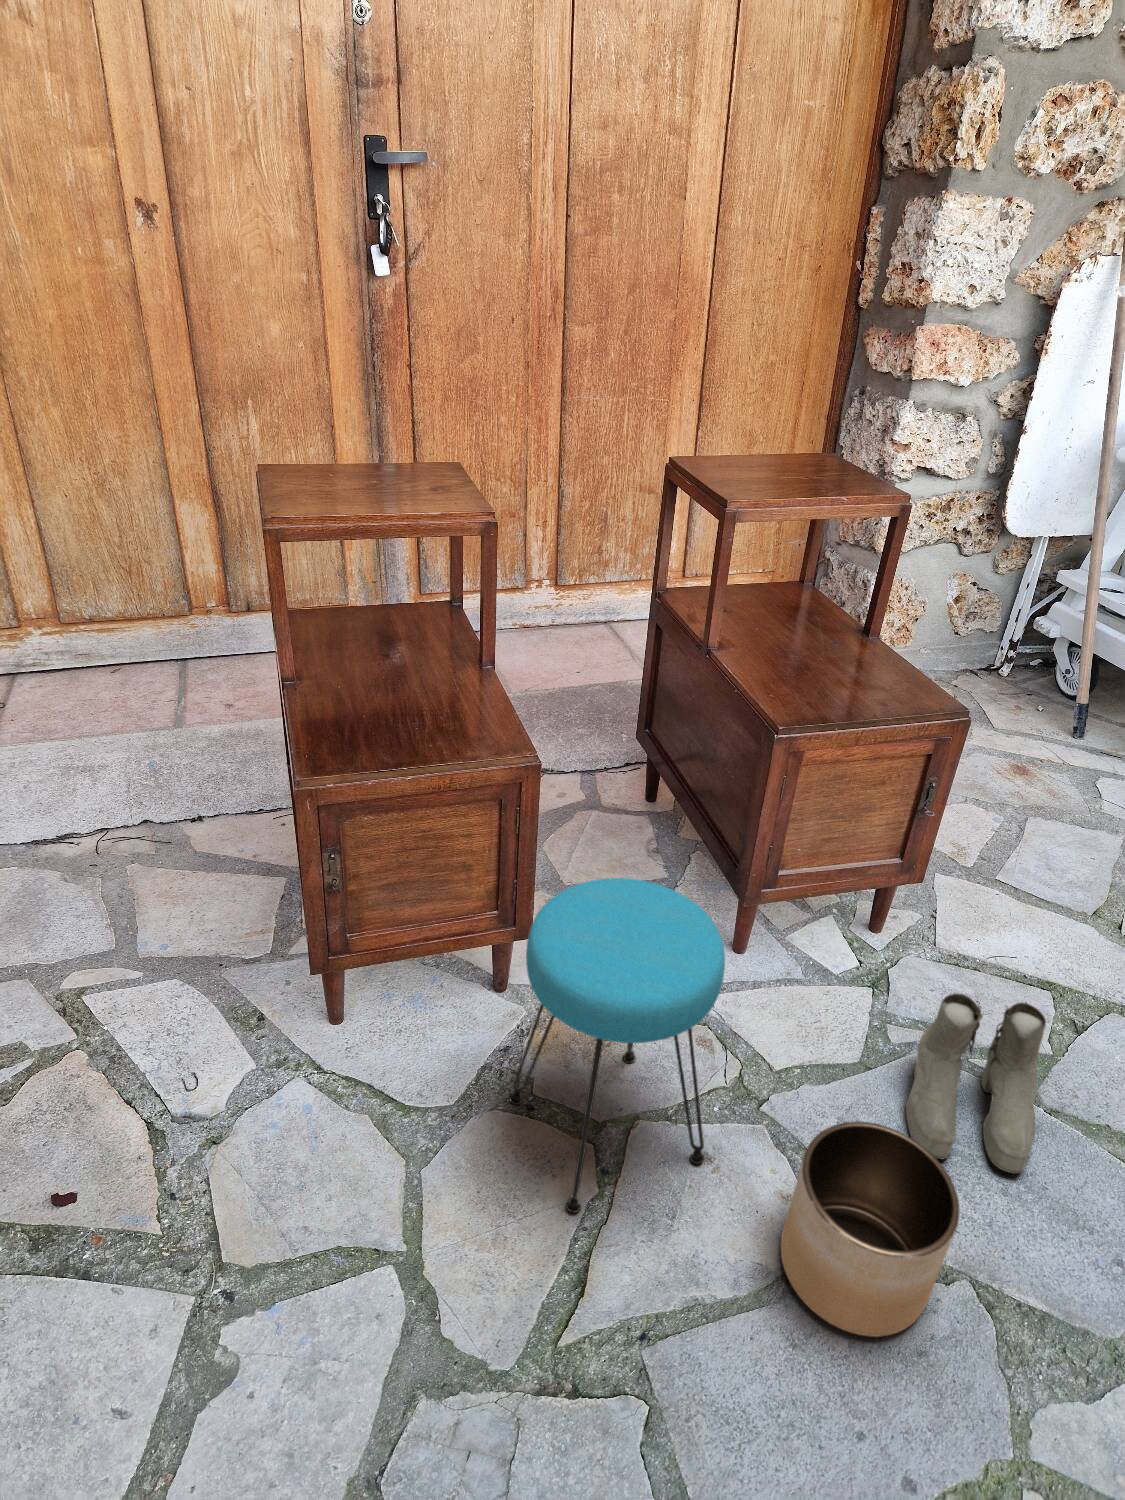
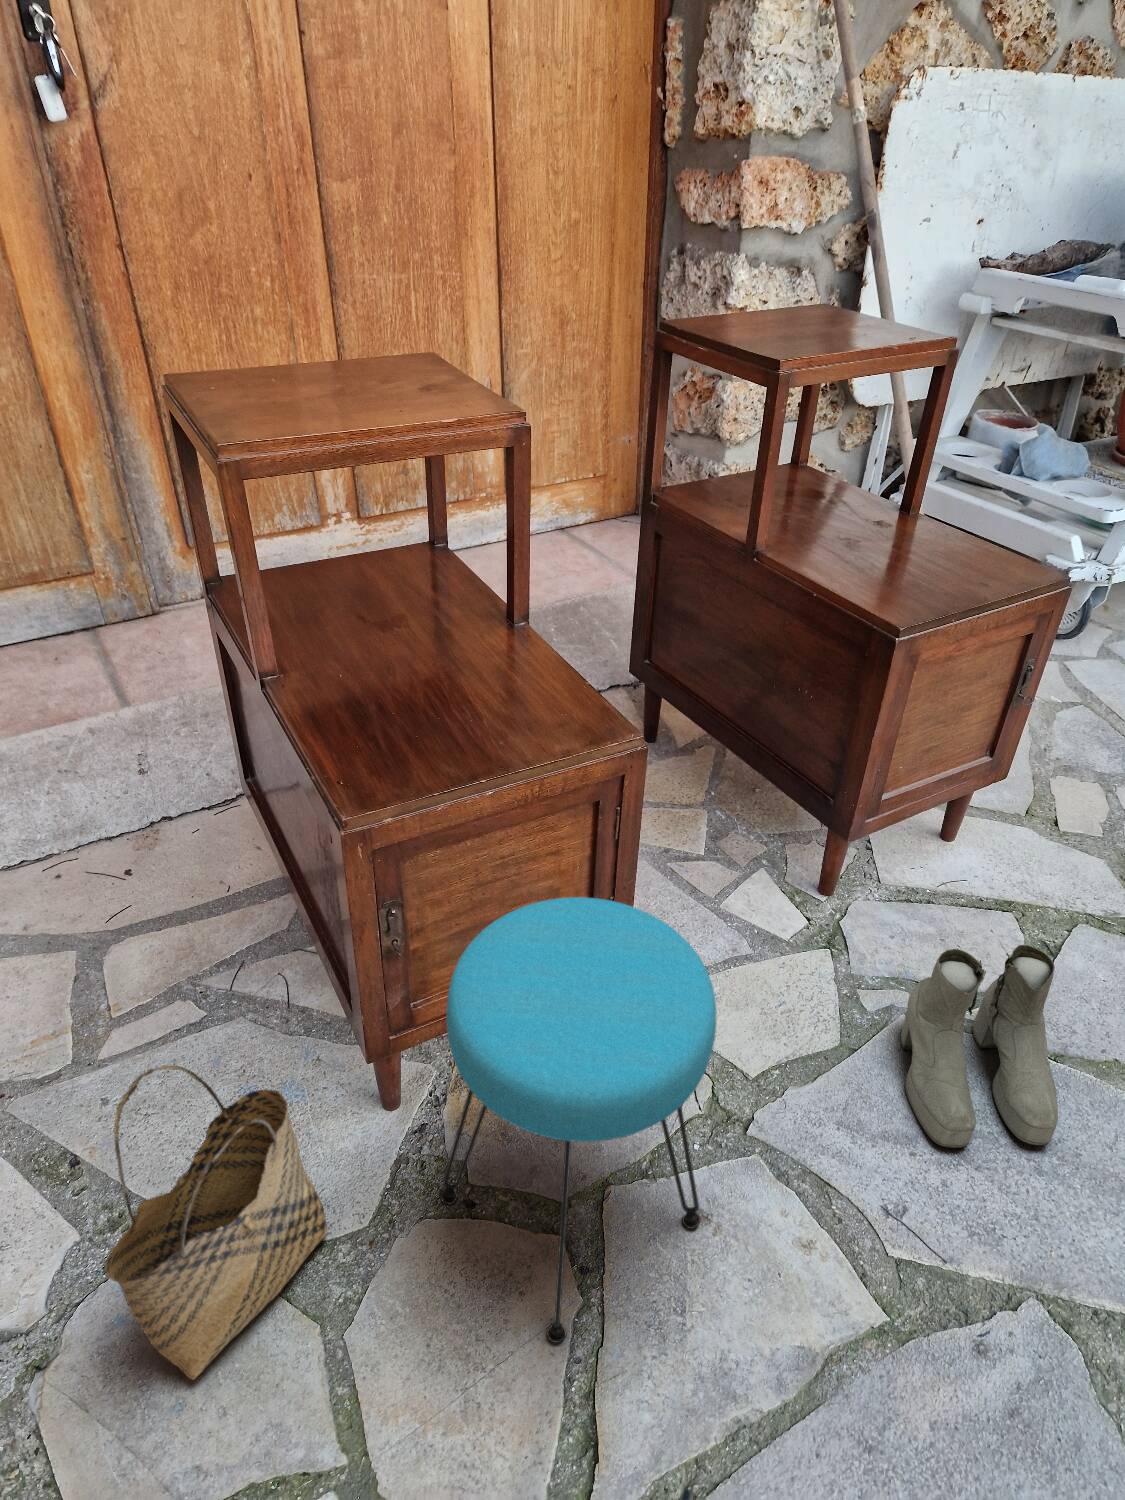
woven basket: none [274,939,423,1169] -> present [105,1065,327,1380]
planter: present [781,1121,960,1337] -> none [817,1145,1048,1415]

